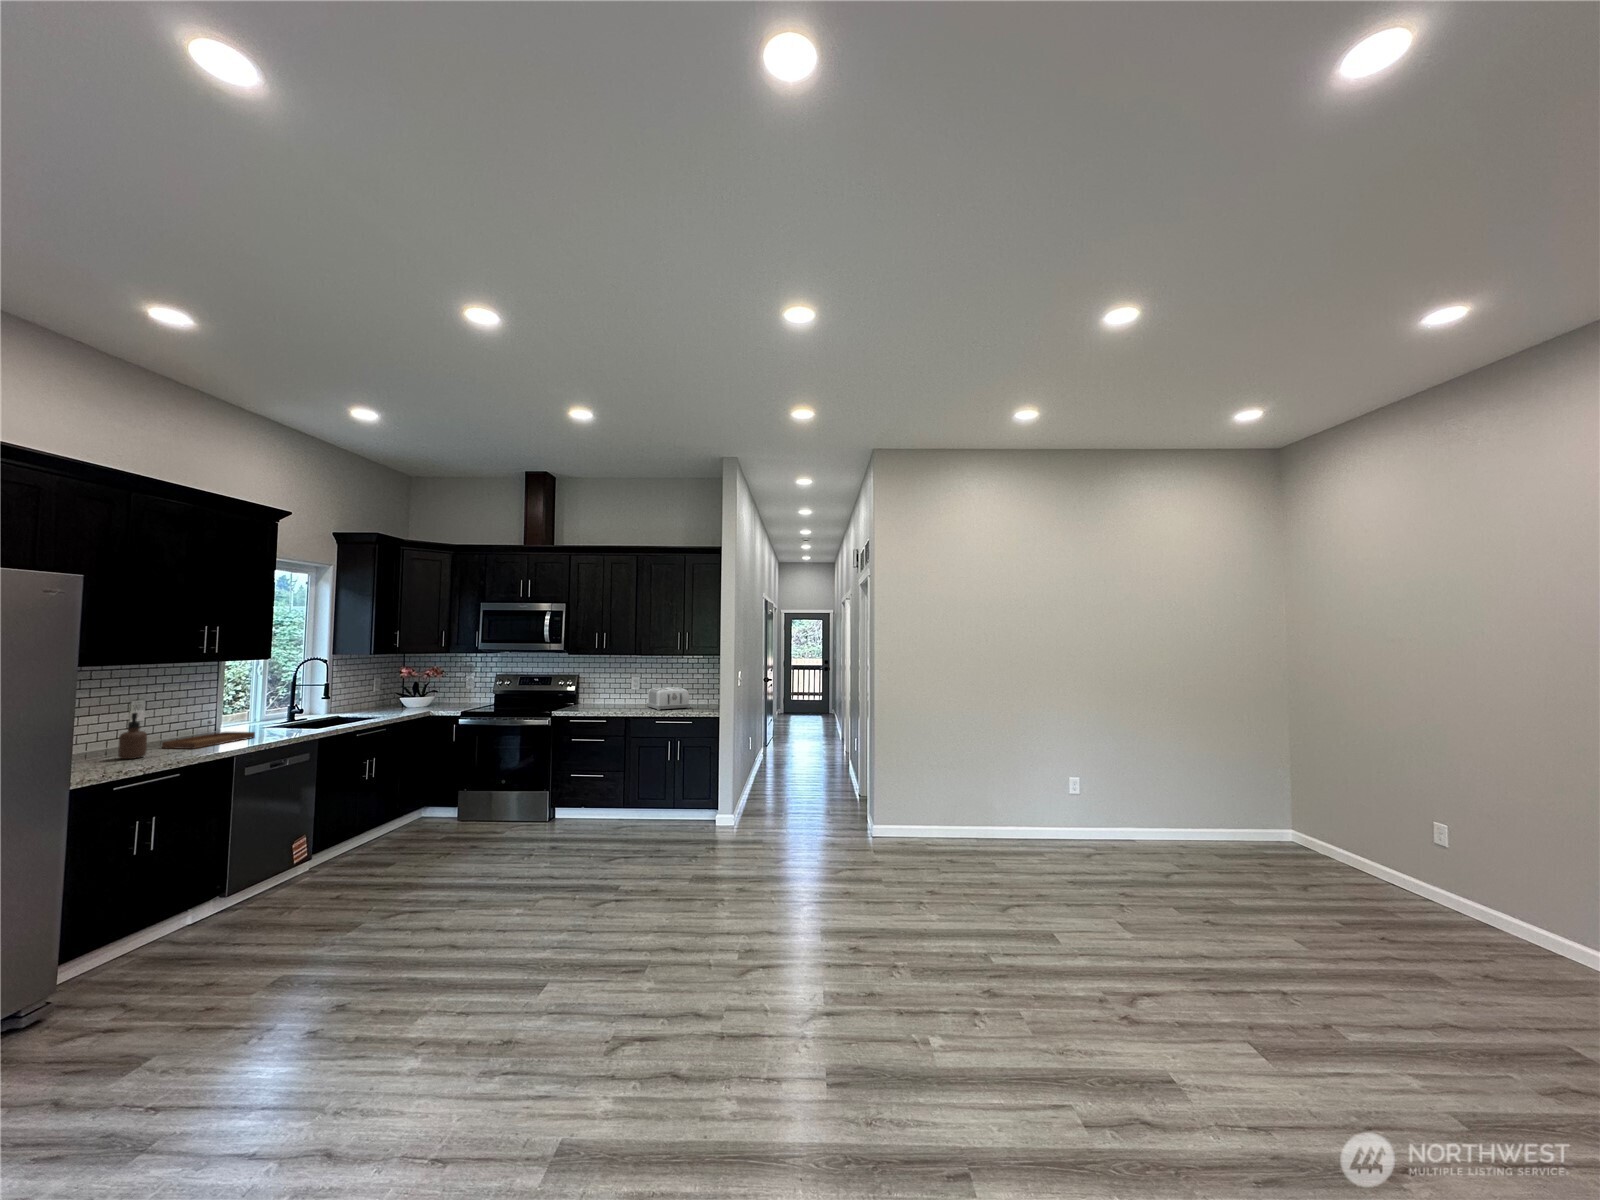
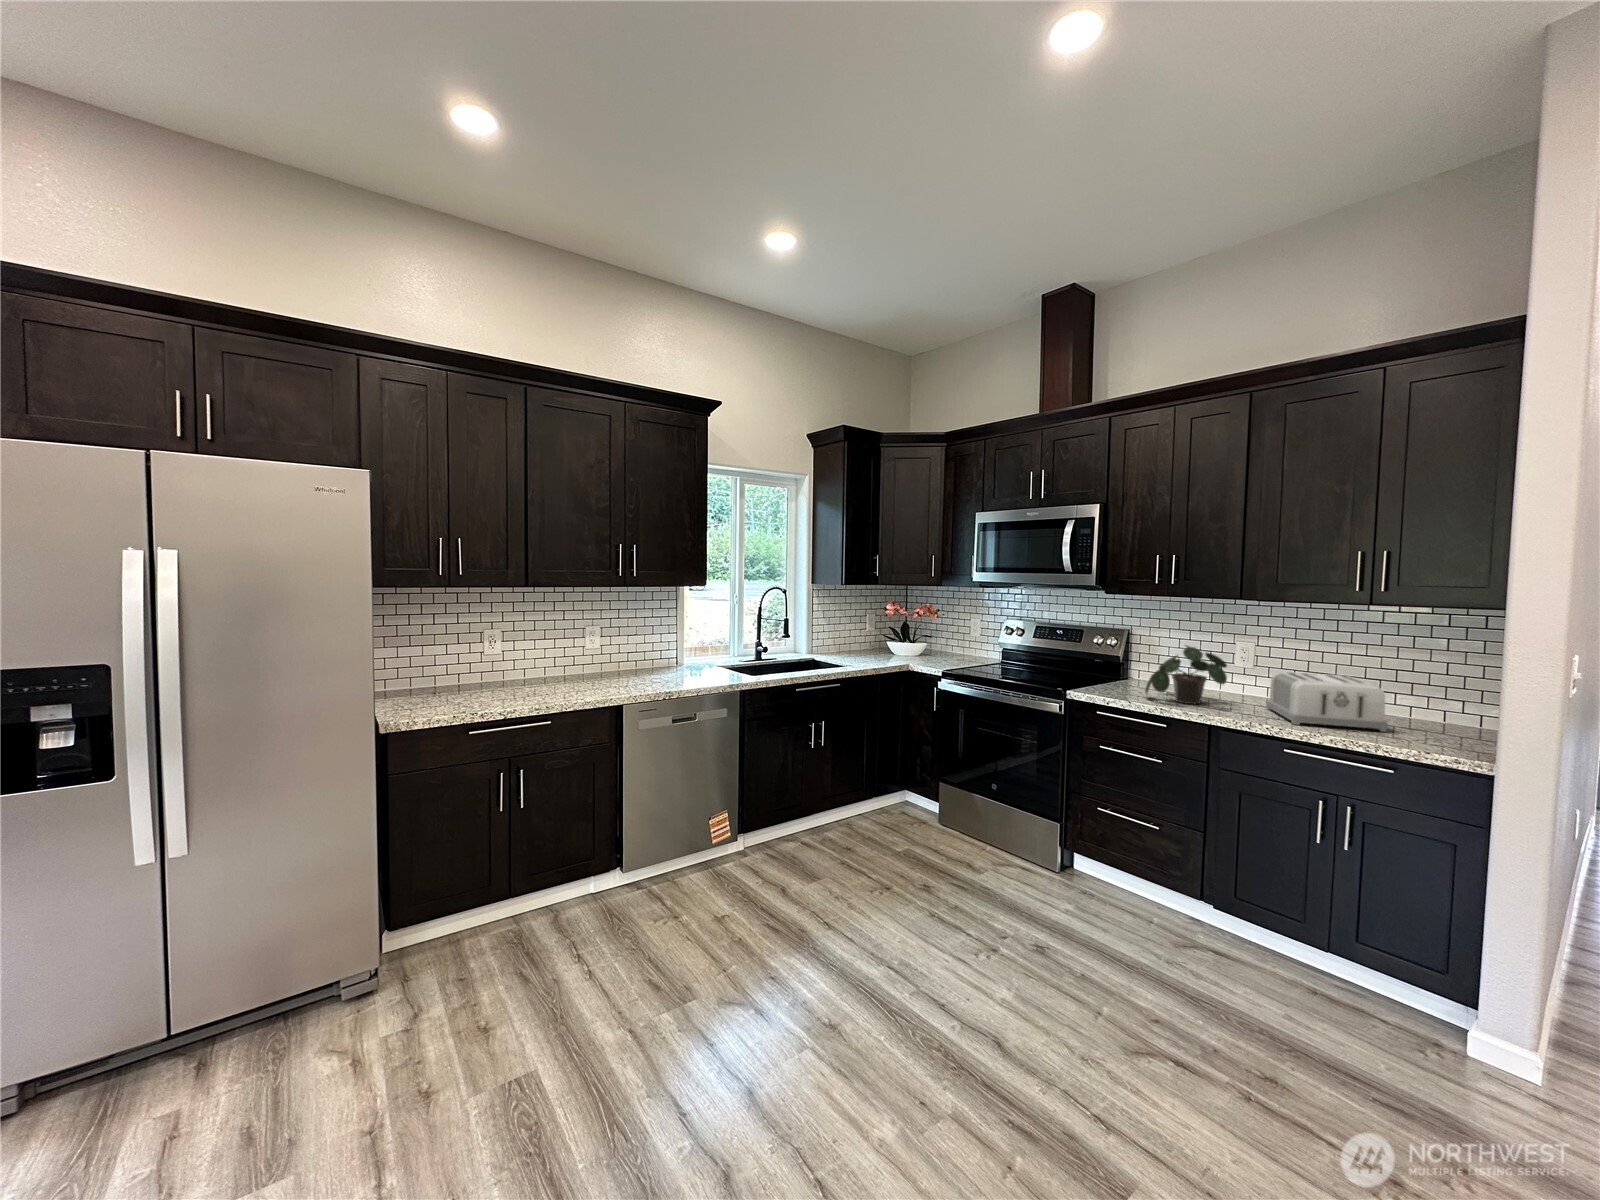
potted plant: none [593,679,631,709] -> present [1145,646,1227,704]
soap dispenser: present [118,713,147,759] -> none [542,639,566,690]
tray: present [162,721,255,749] -> none [602,653,687,685]

